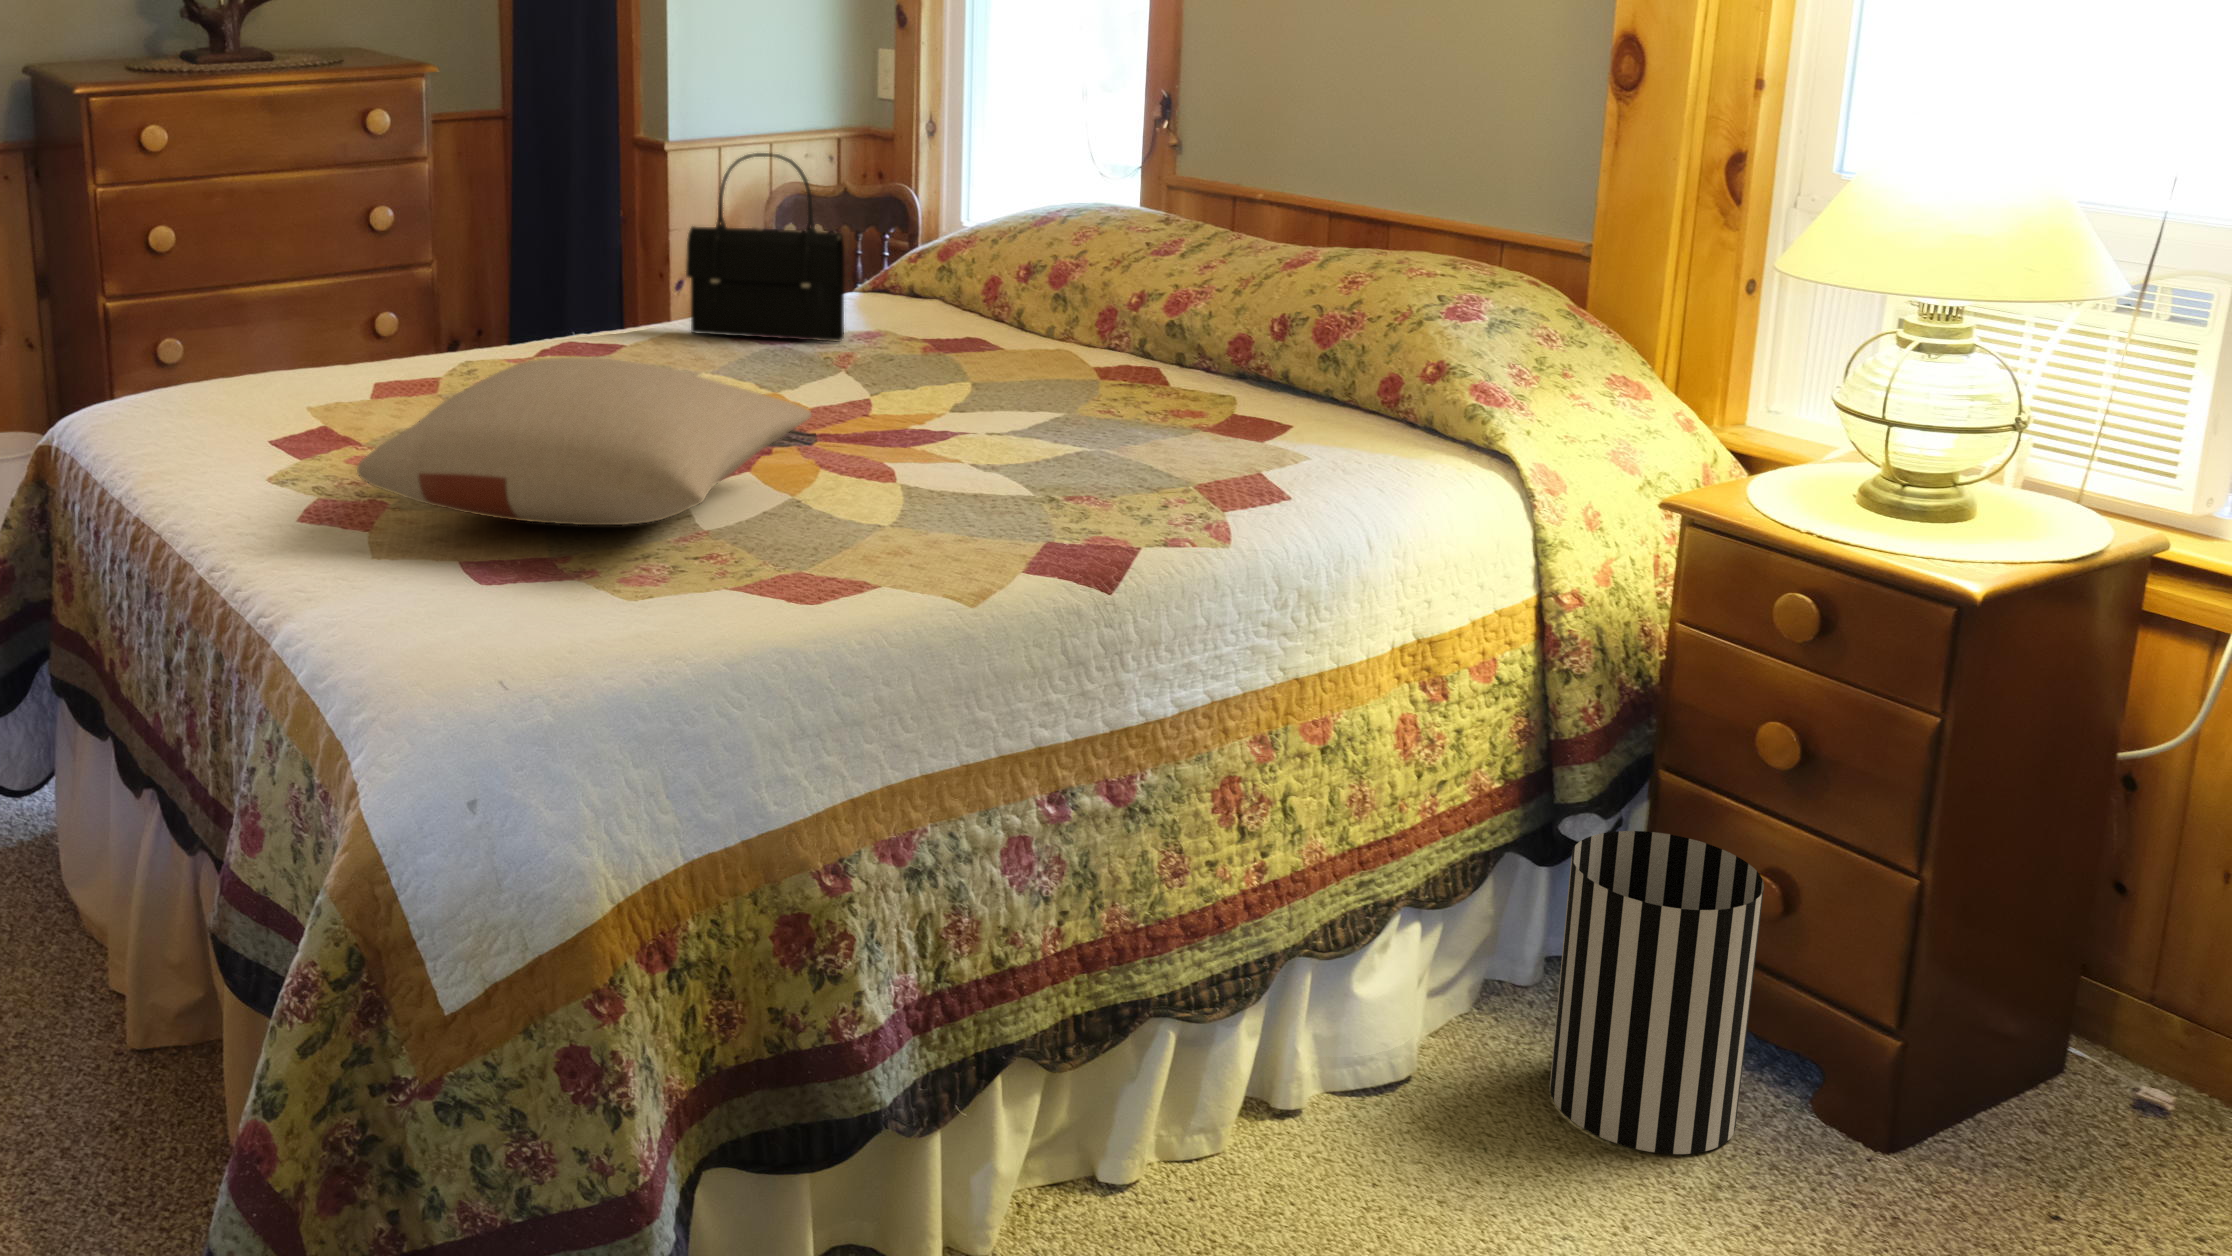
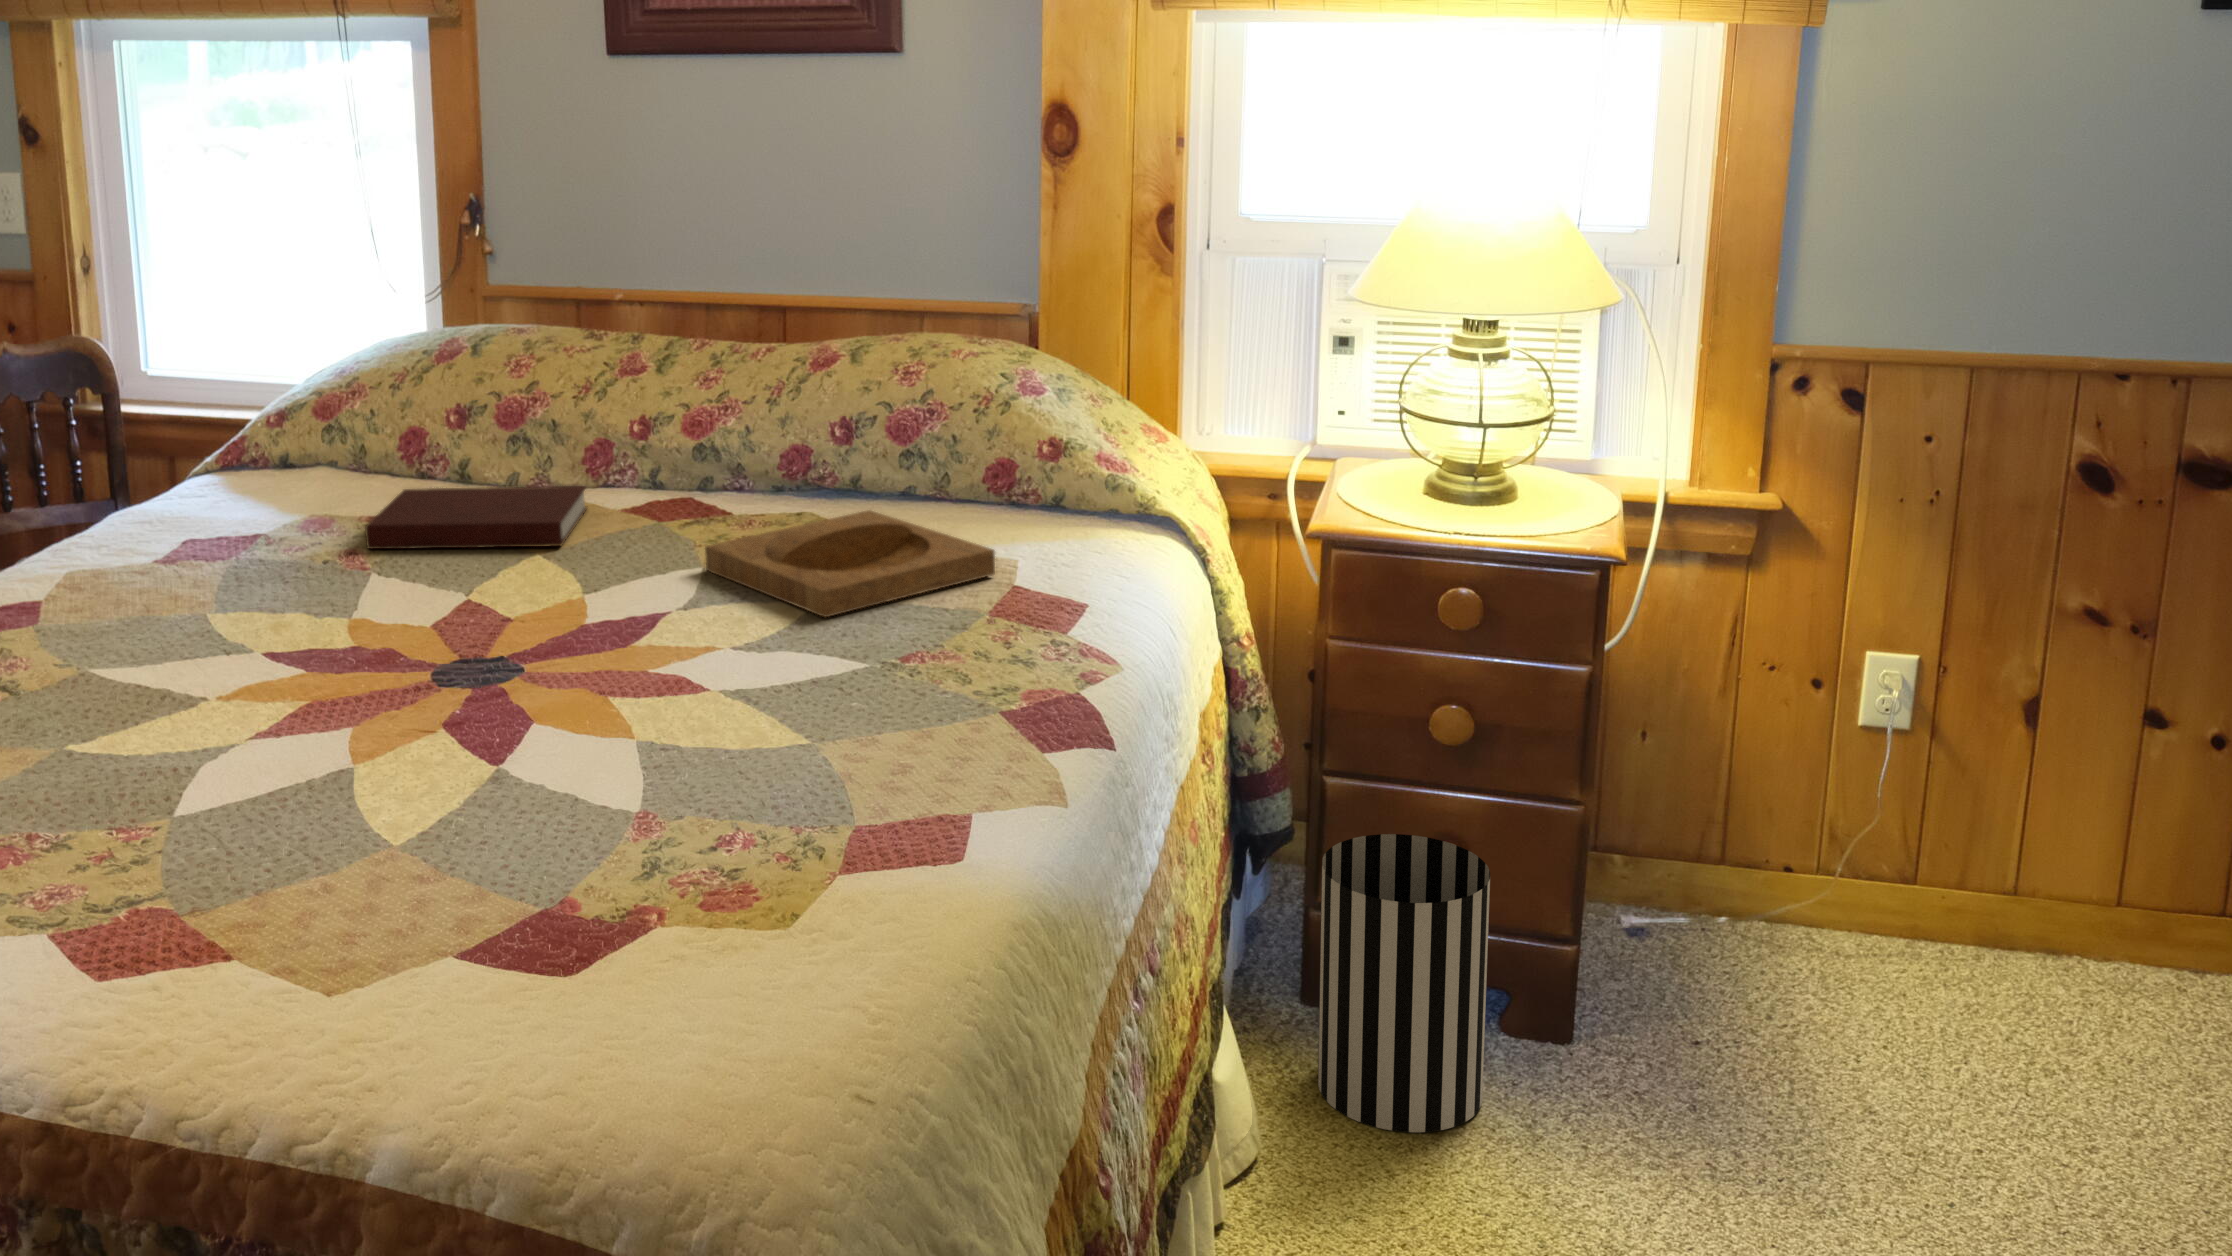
handbag: present [686,153,844,341] -> none [87,317,309,563]
notebook: none [861,320,1065,380] -> present [365,486,587,549]
pillow: present [357,357,811,525] -> none [196,612,755,873]
tray: none [1060,394,1275,465] -> present [705,510,995,617]

